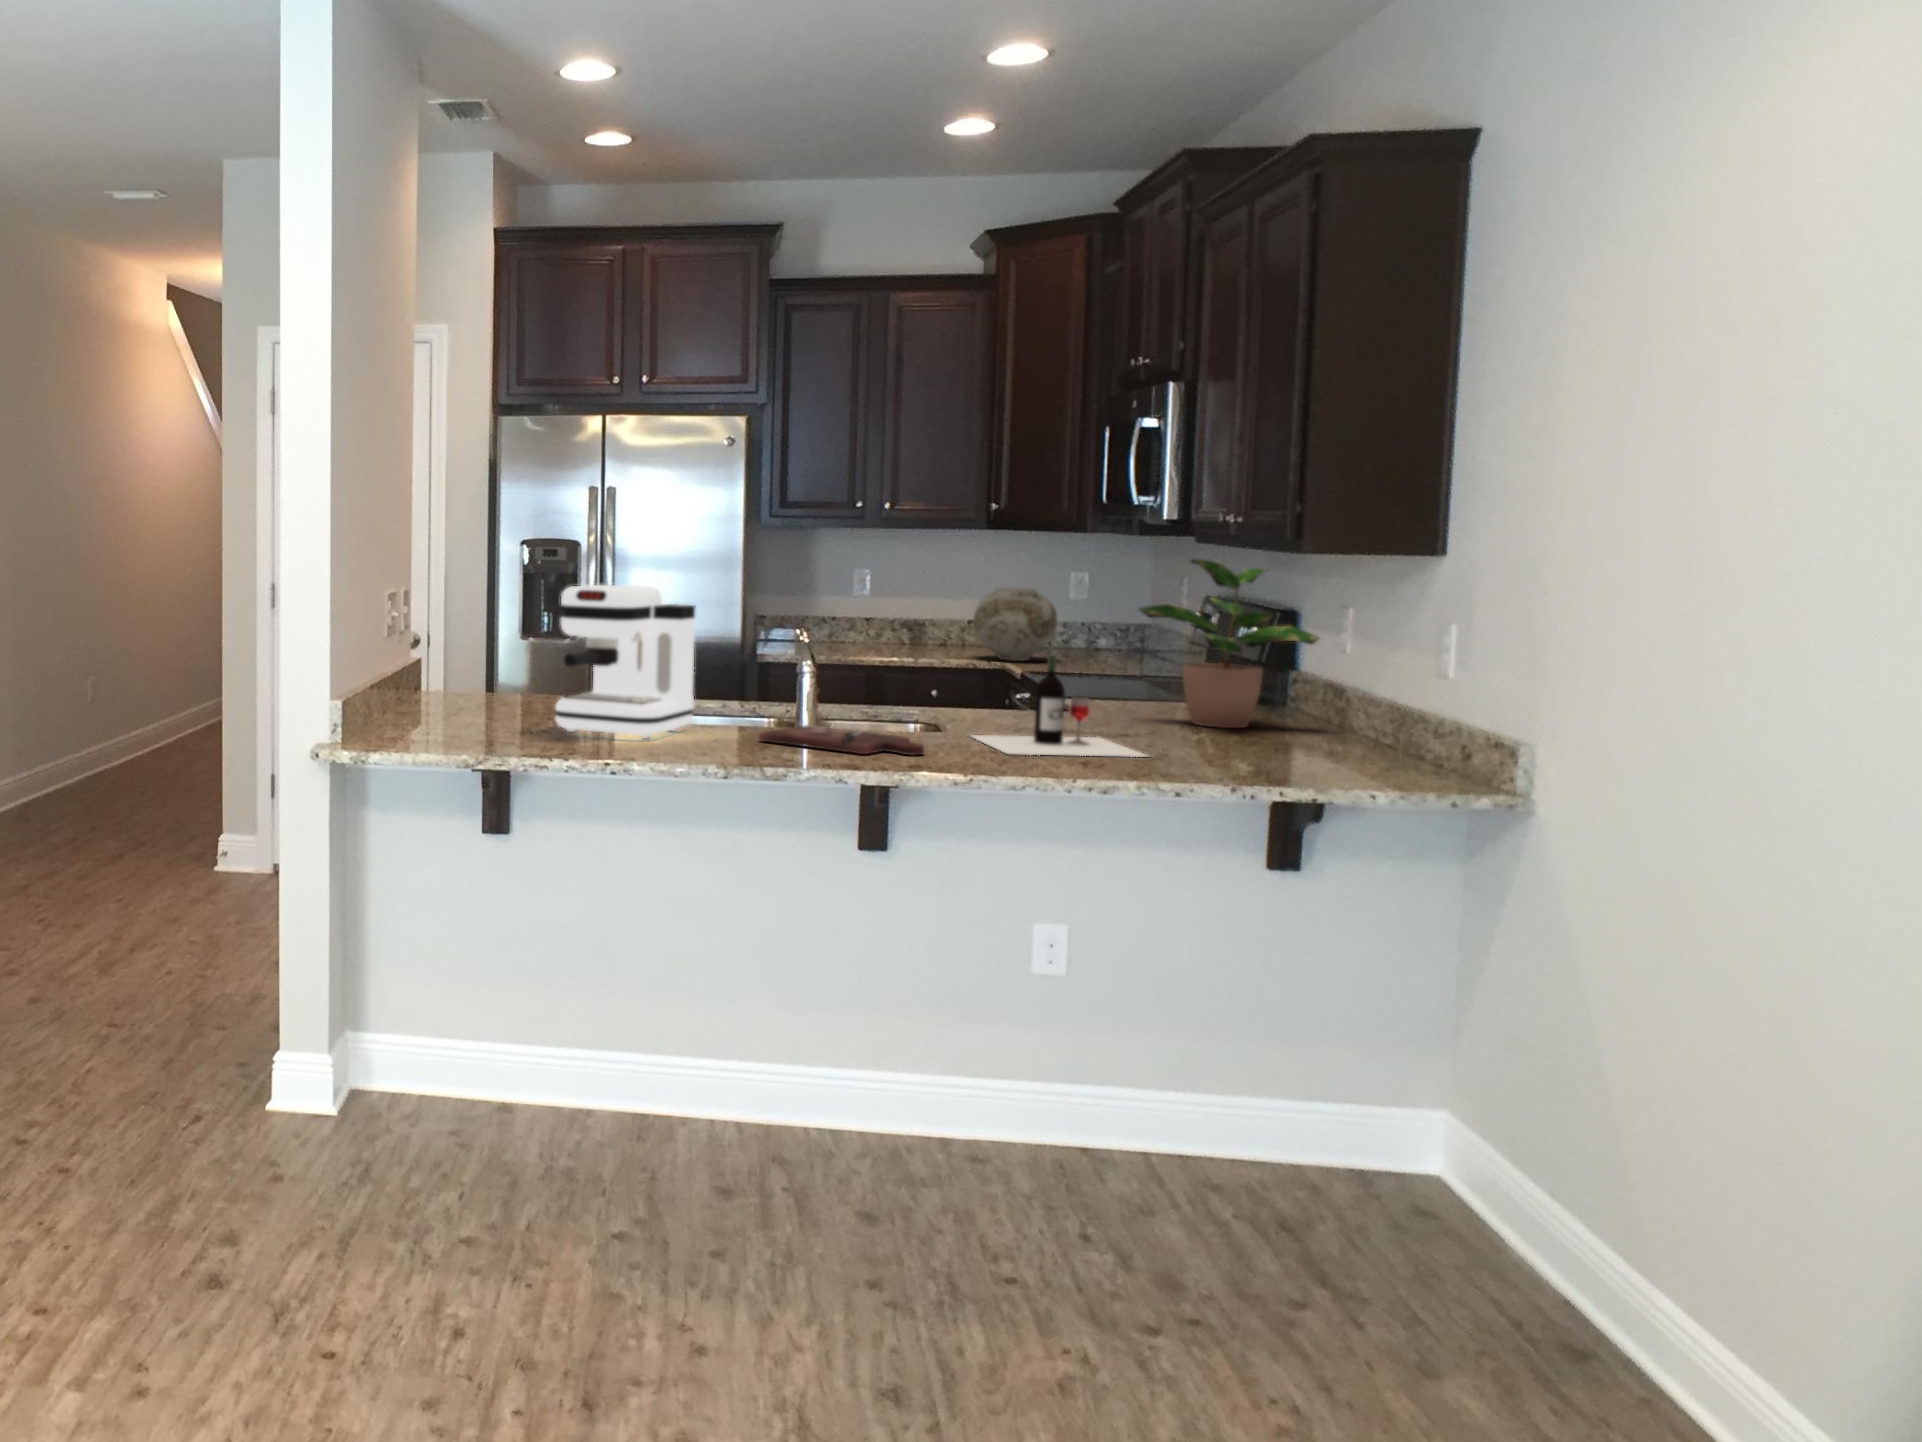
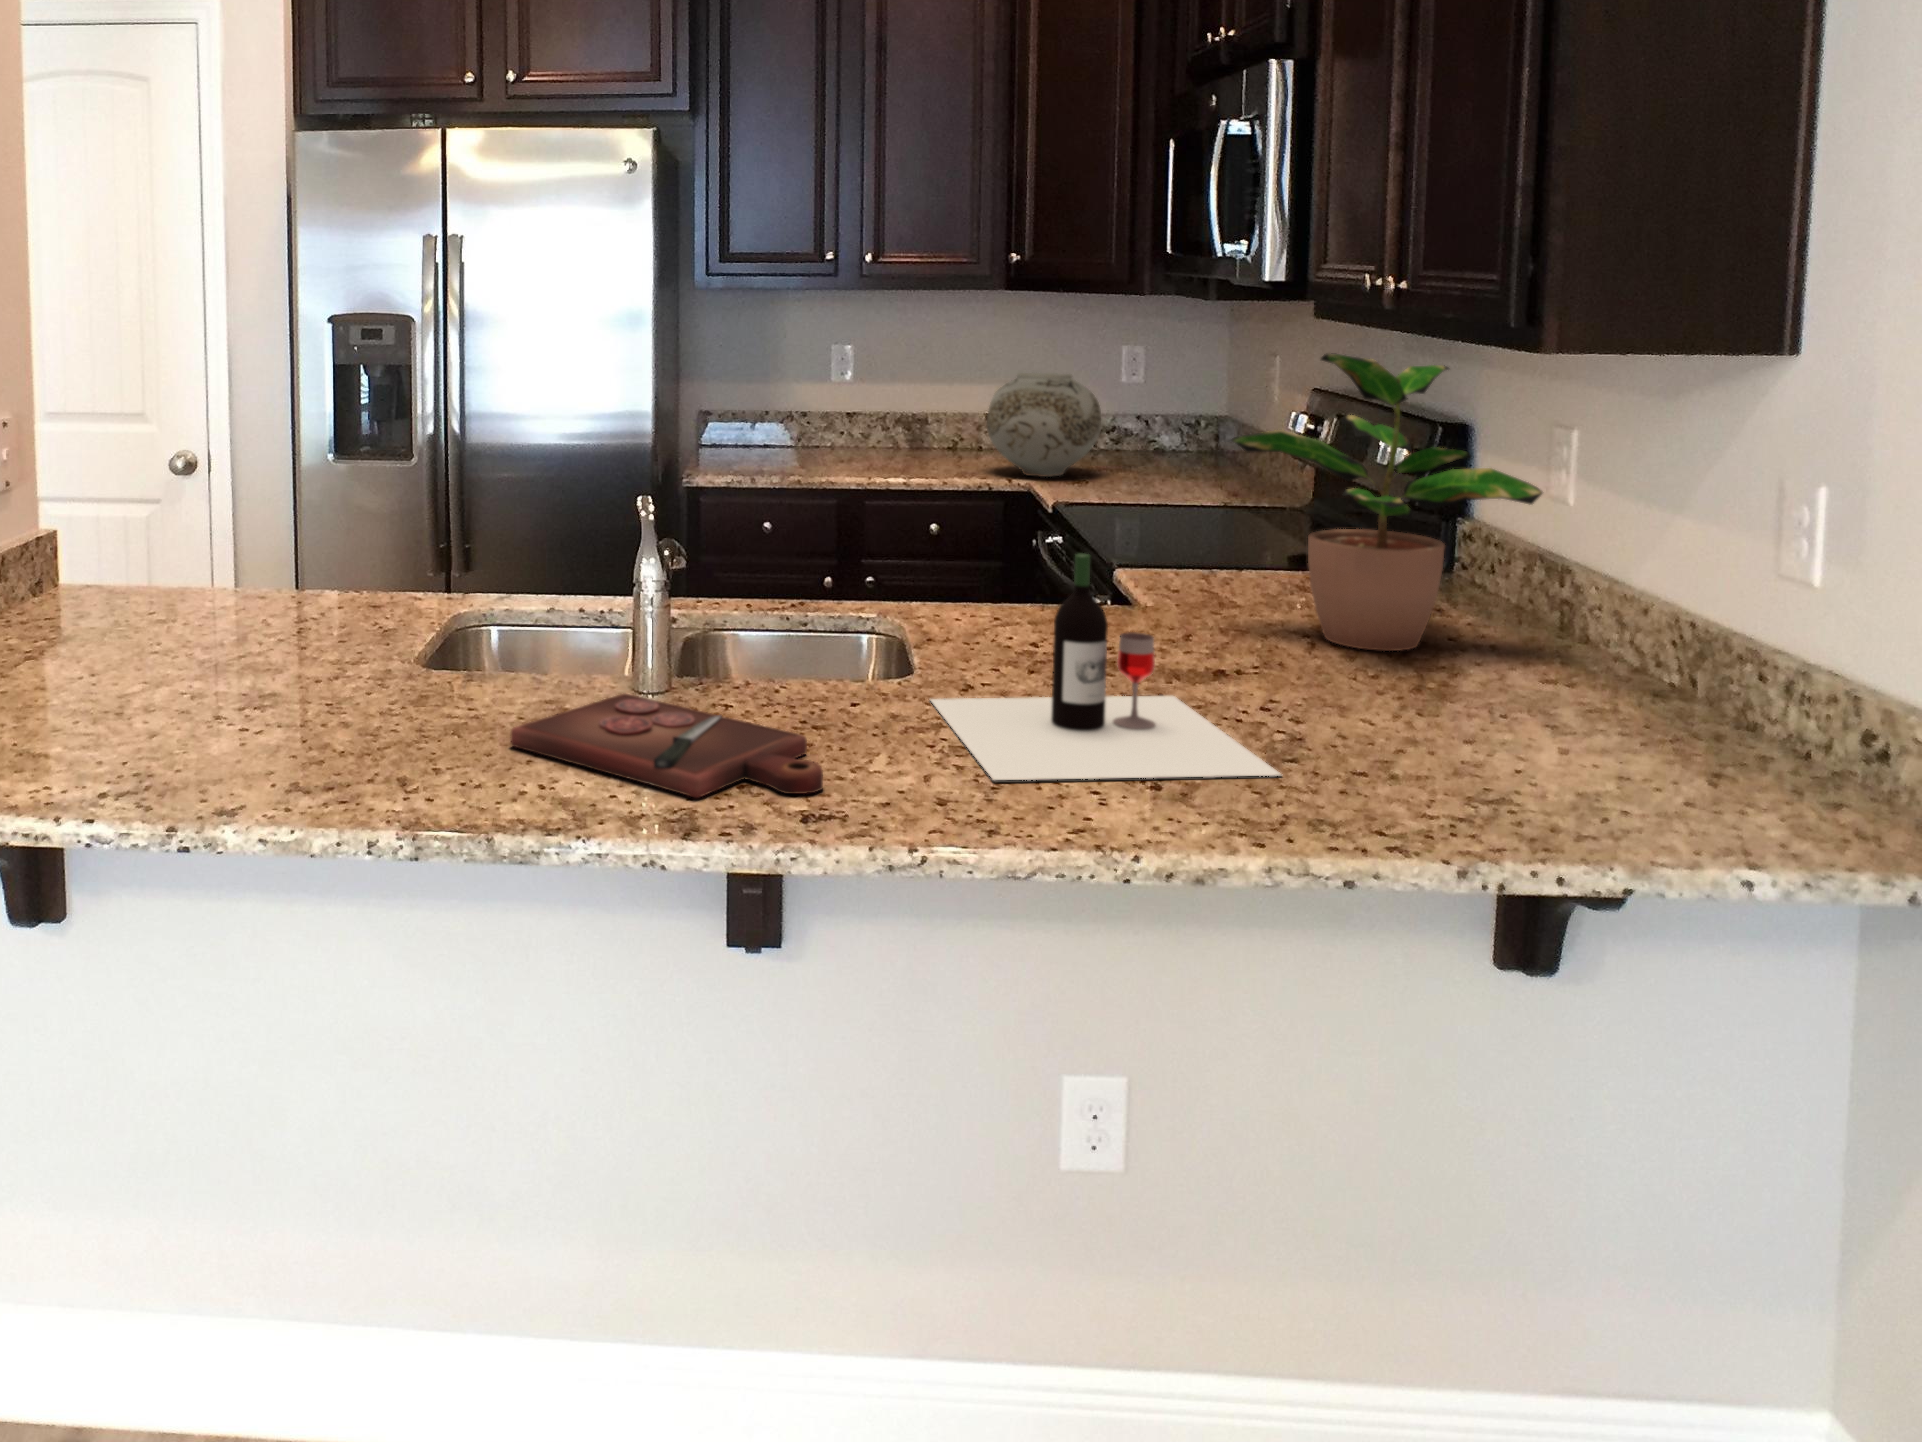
coffee maker: present [555,585,696,738] -> none [90,423,412,746]

